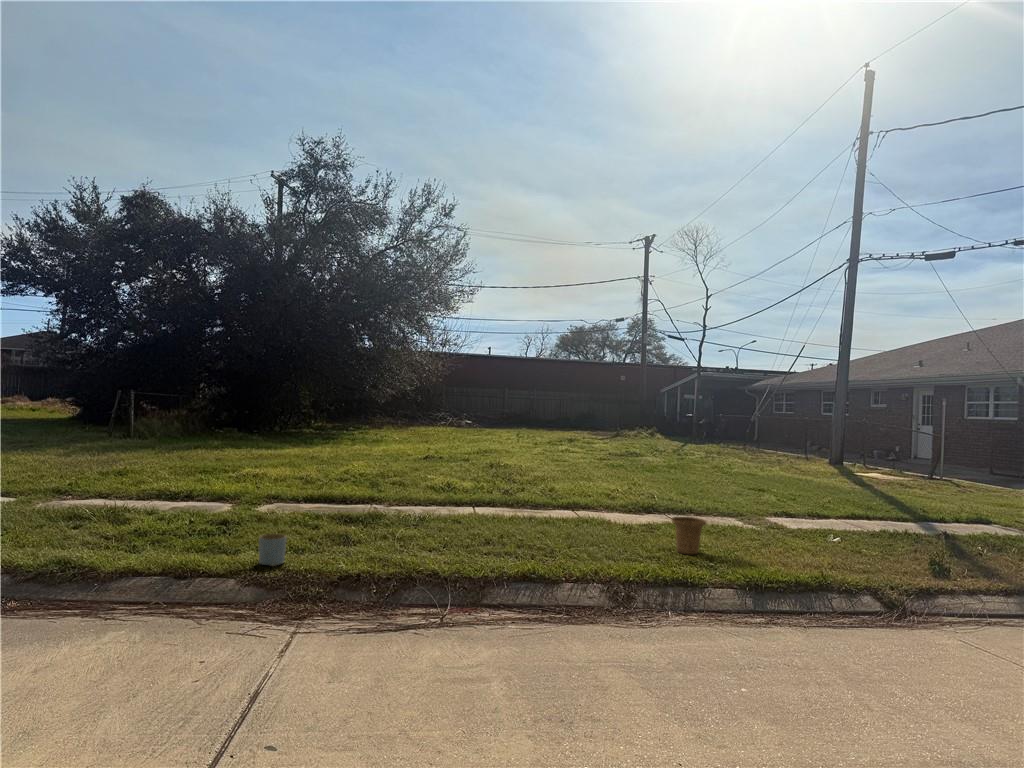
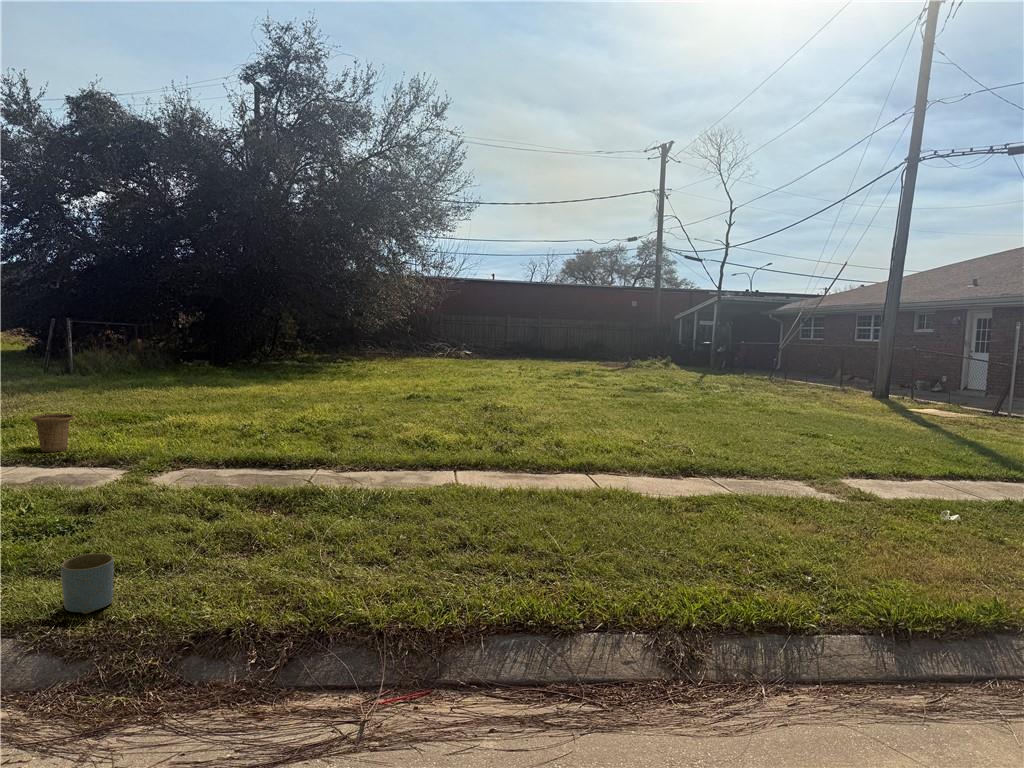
basket: present [672,517,706,555] -> present [31,414,74,452]

